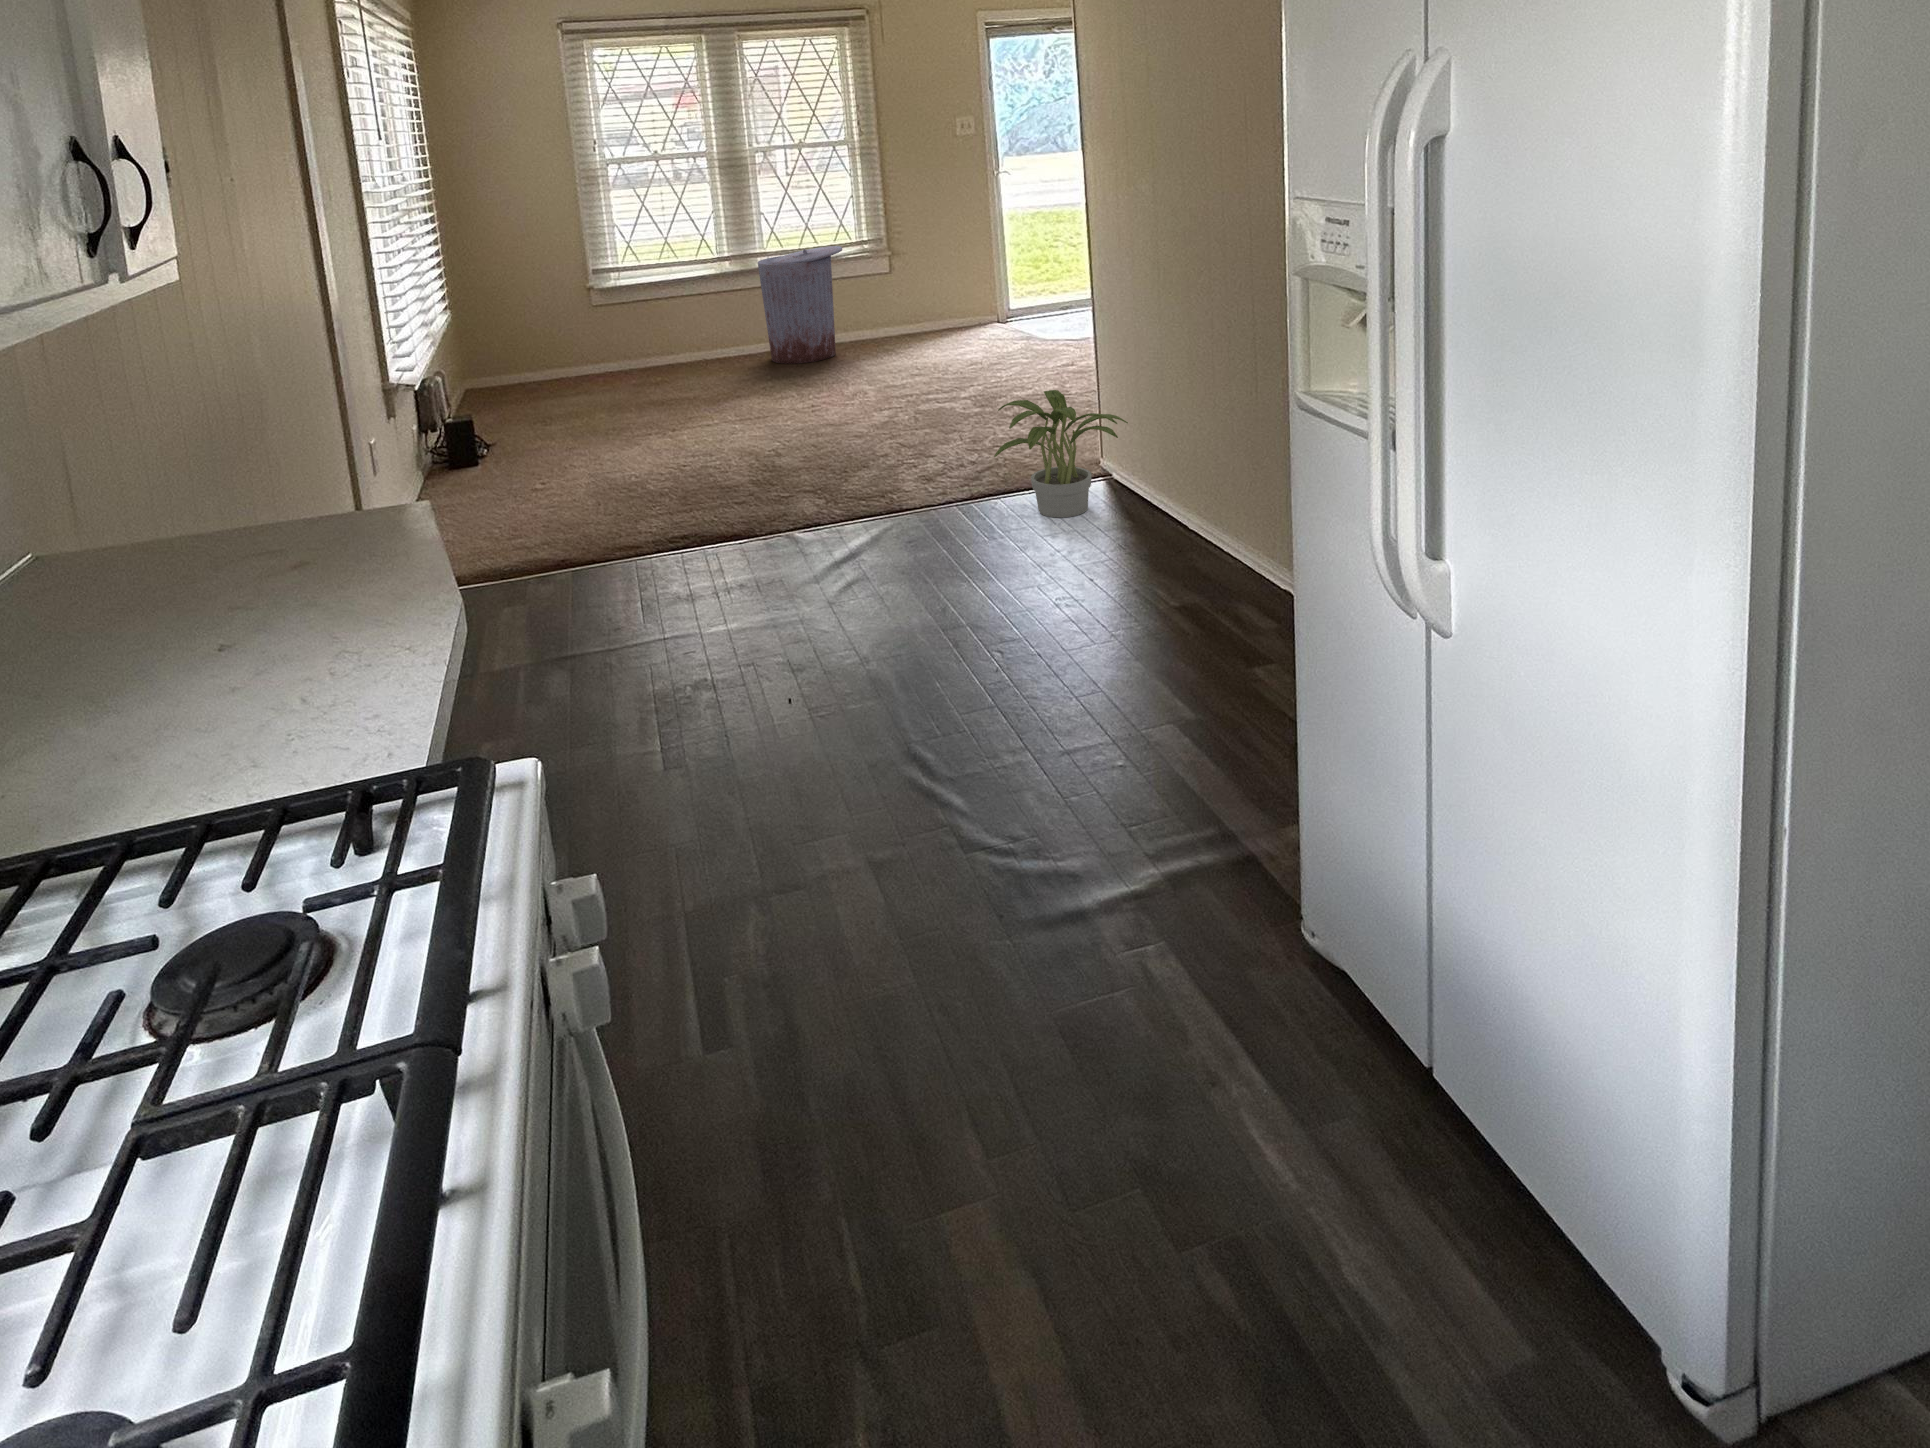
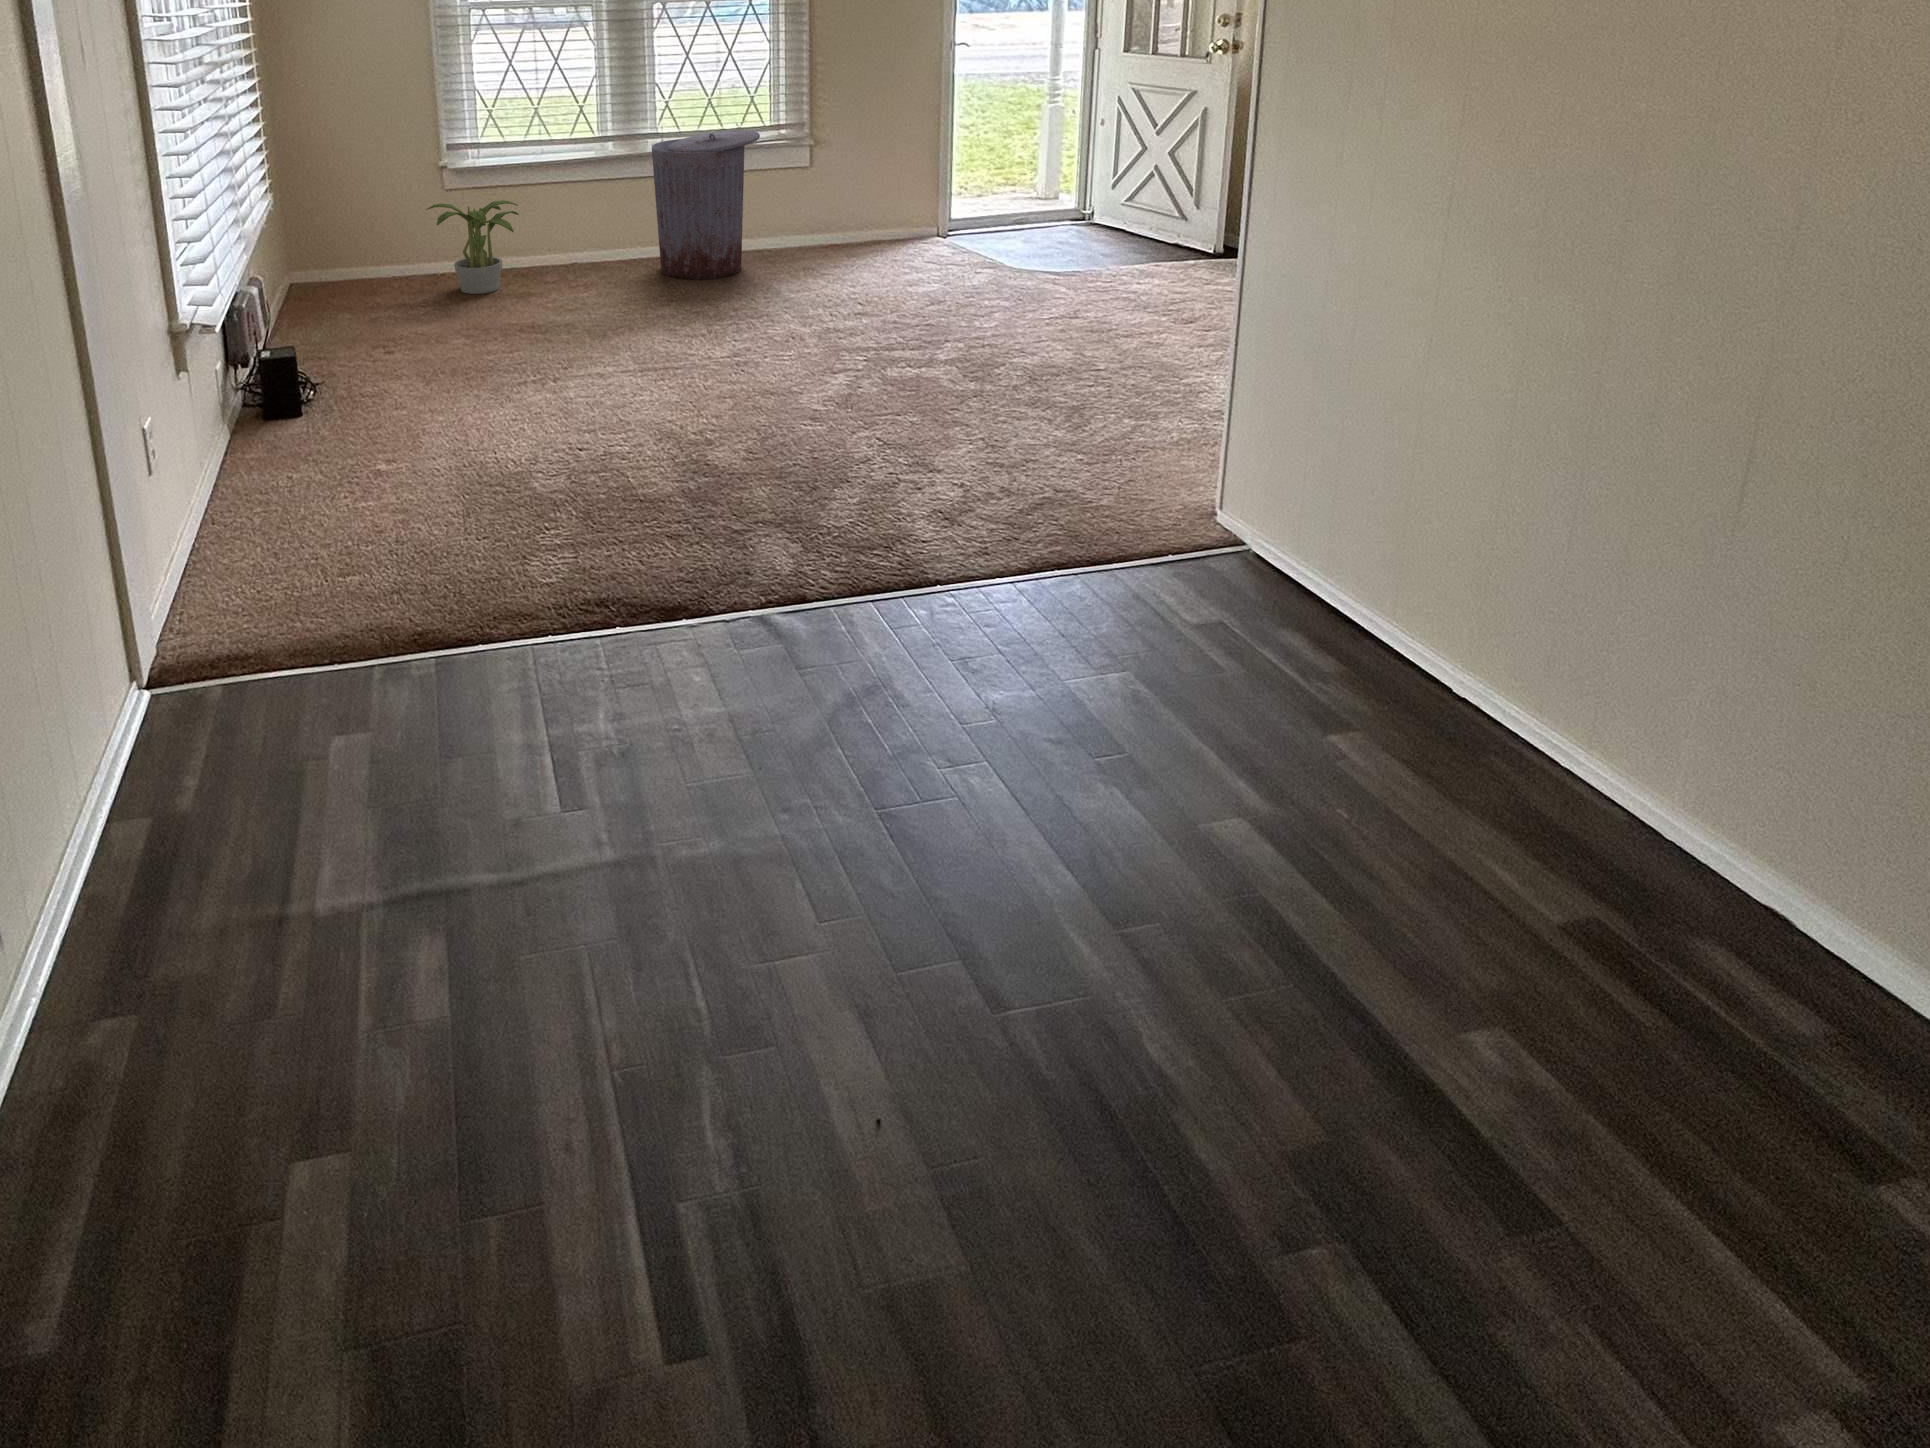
potted plant: present [994,390,1128,517] -> present [426,200,519,294]

